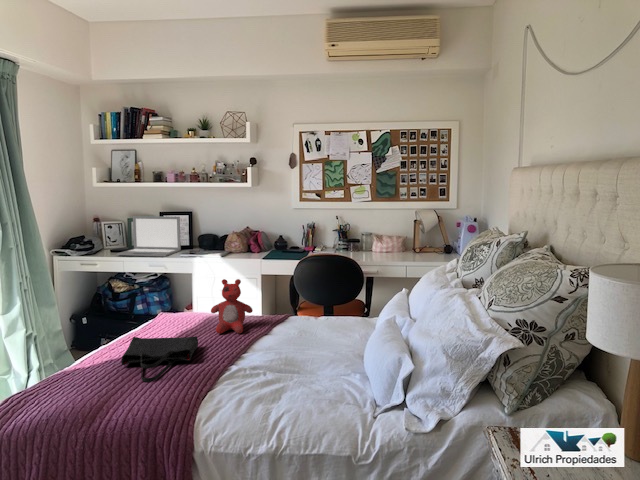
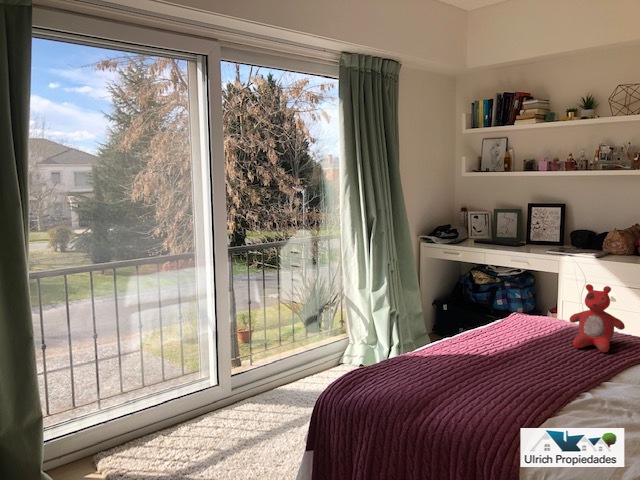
laptop: present [116,216,181,256] -> none [479,206,550,251]
tote bag: present [122,336,198,382] -> none [458,335,547,388]

